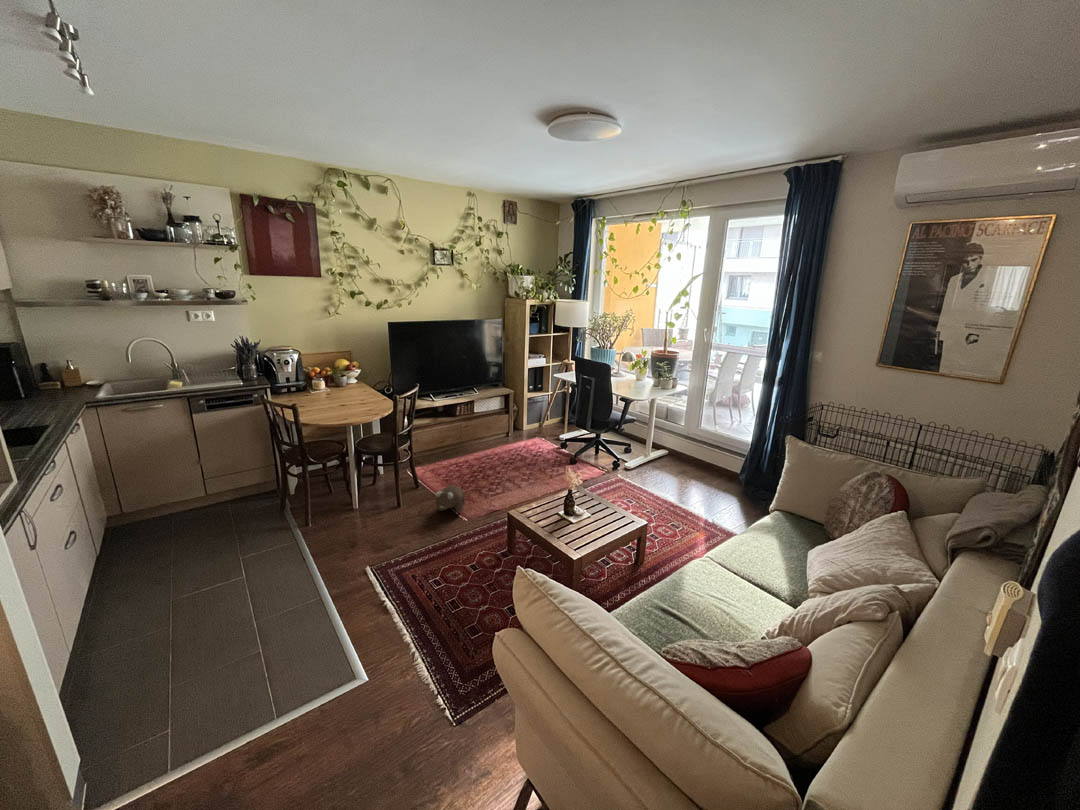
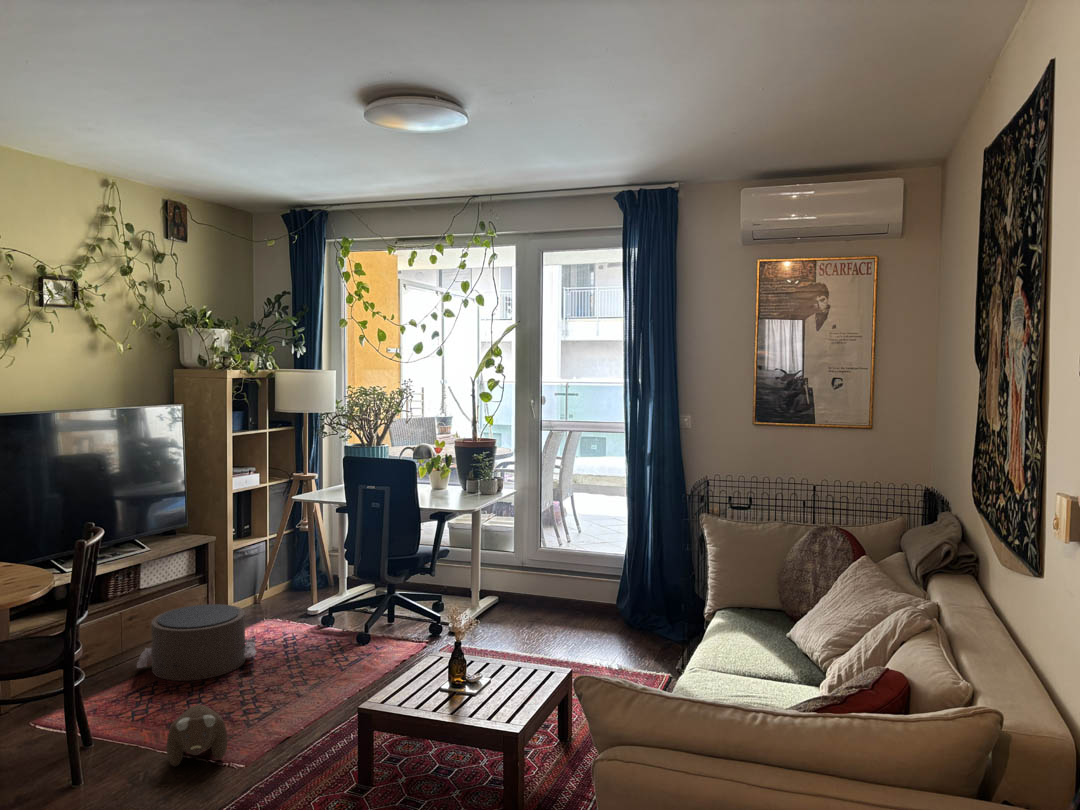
pouf: none [458,426,517,465] -> present [137,604,256,681]

